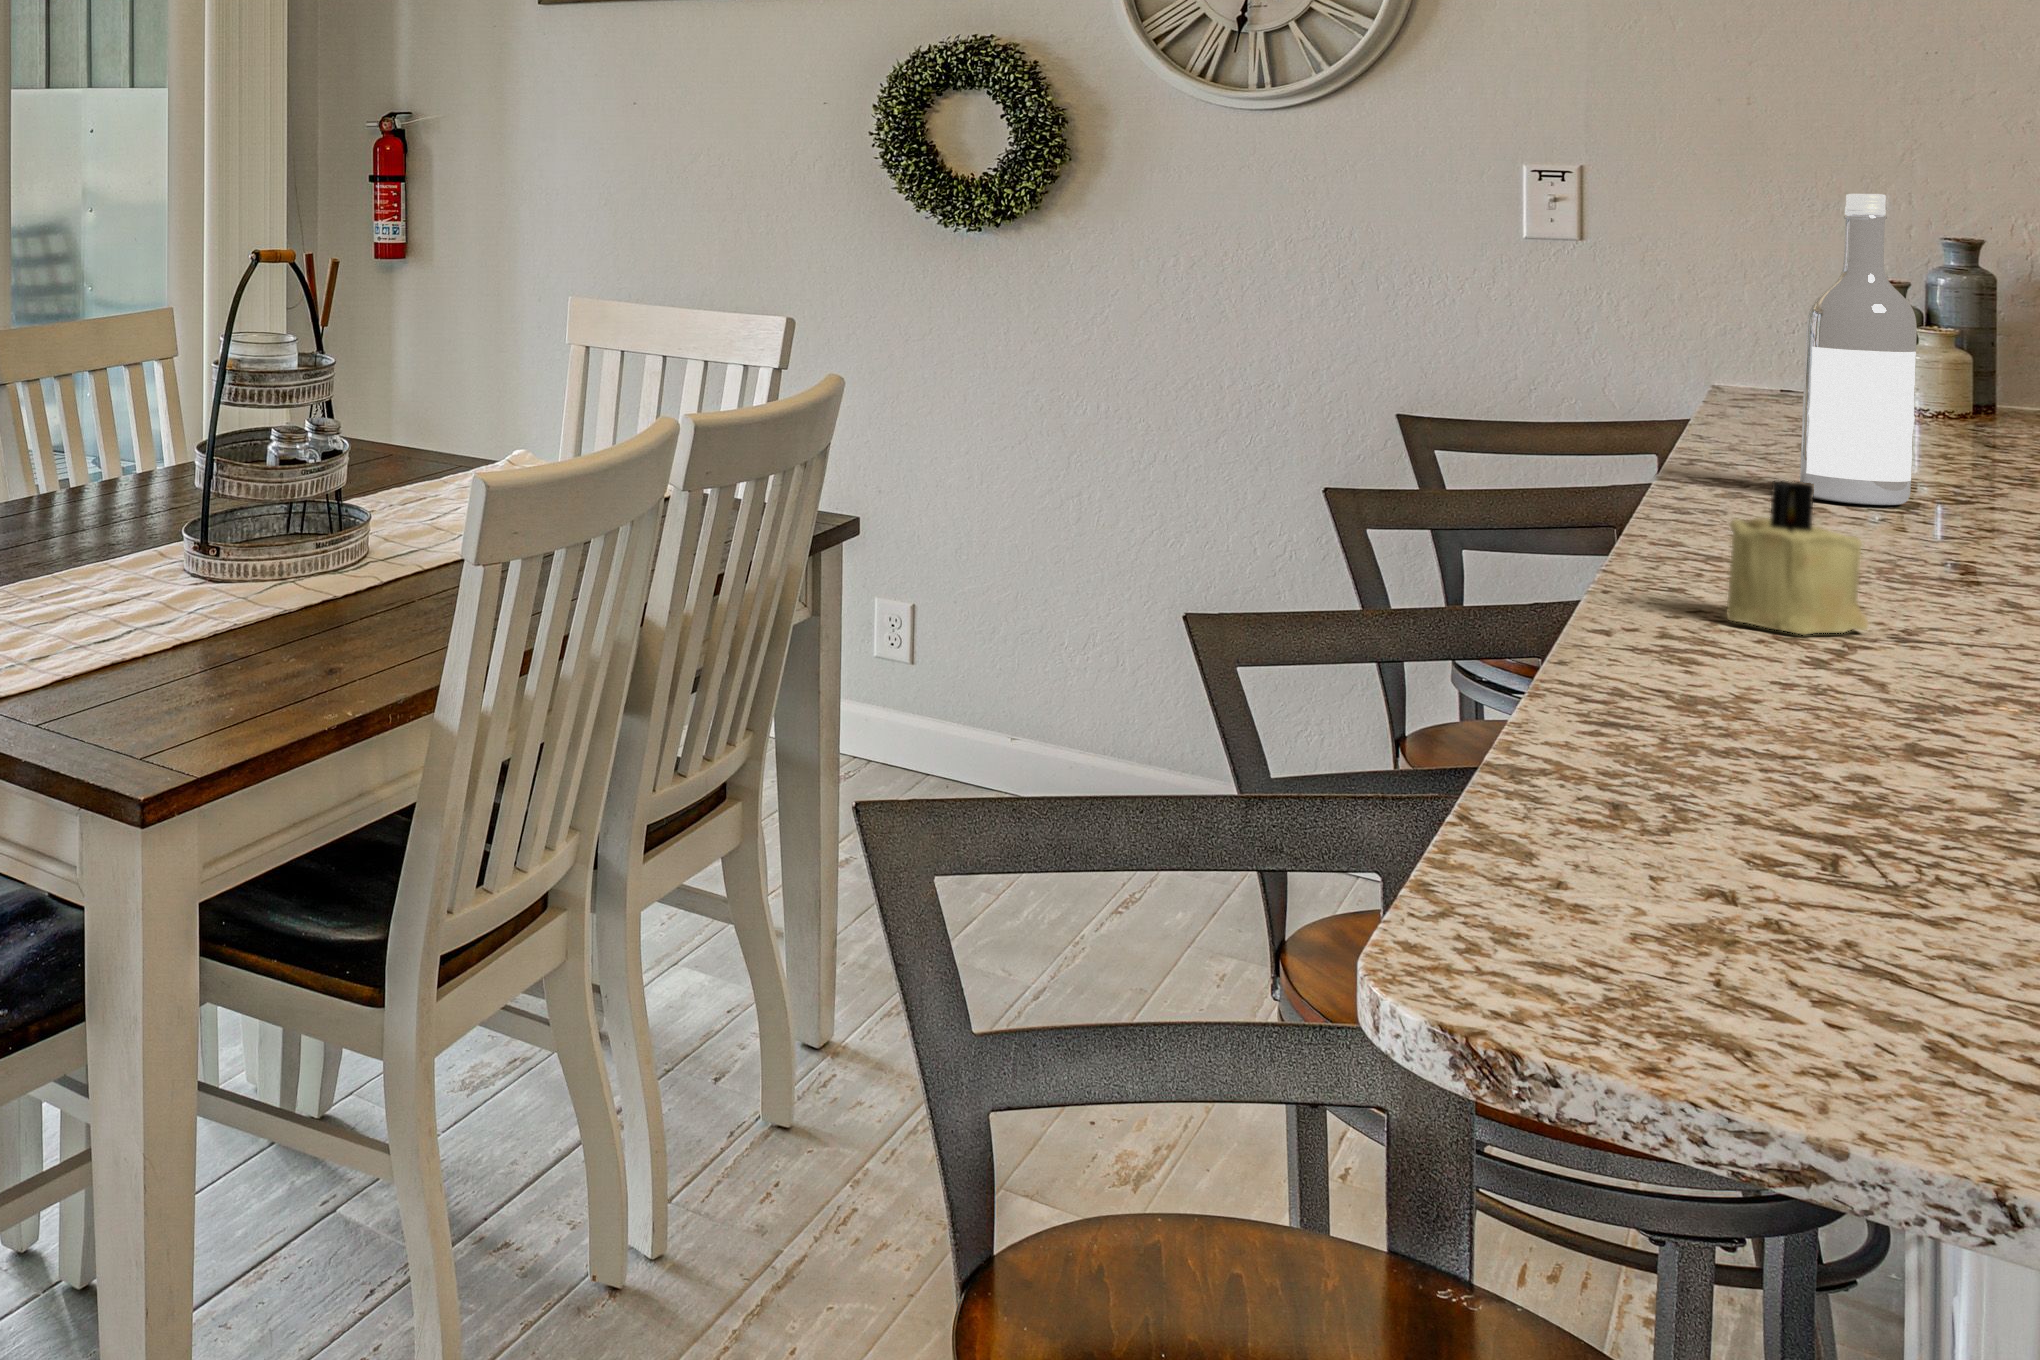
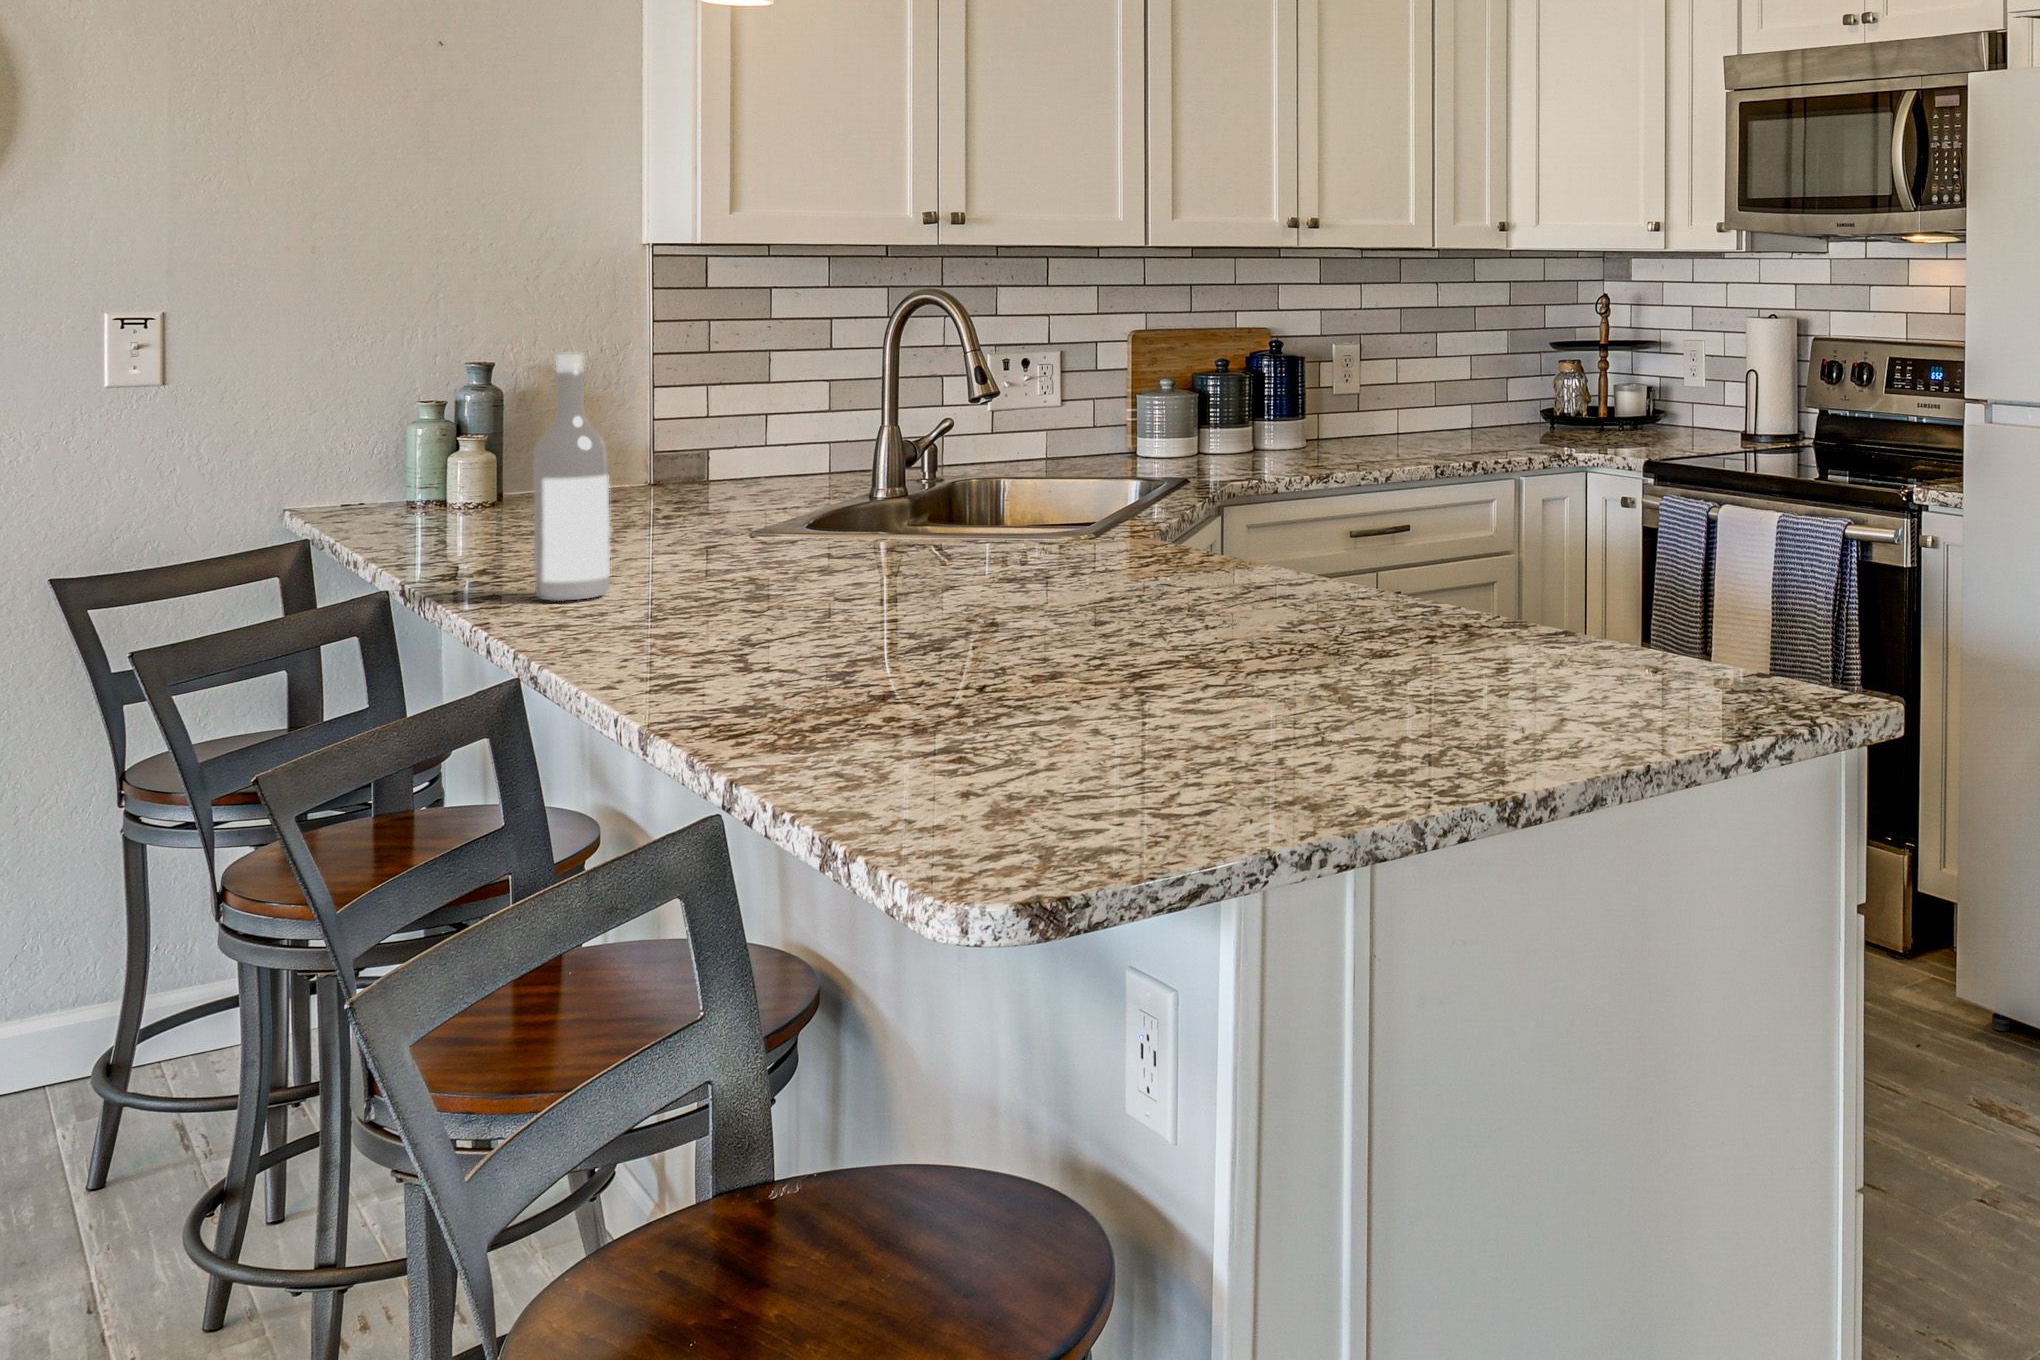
candle: present [1727,480,1869,635] -> none [683,598,772,714]

